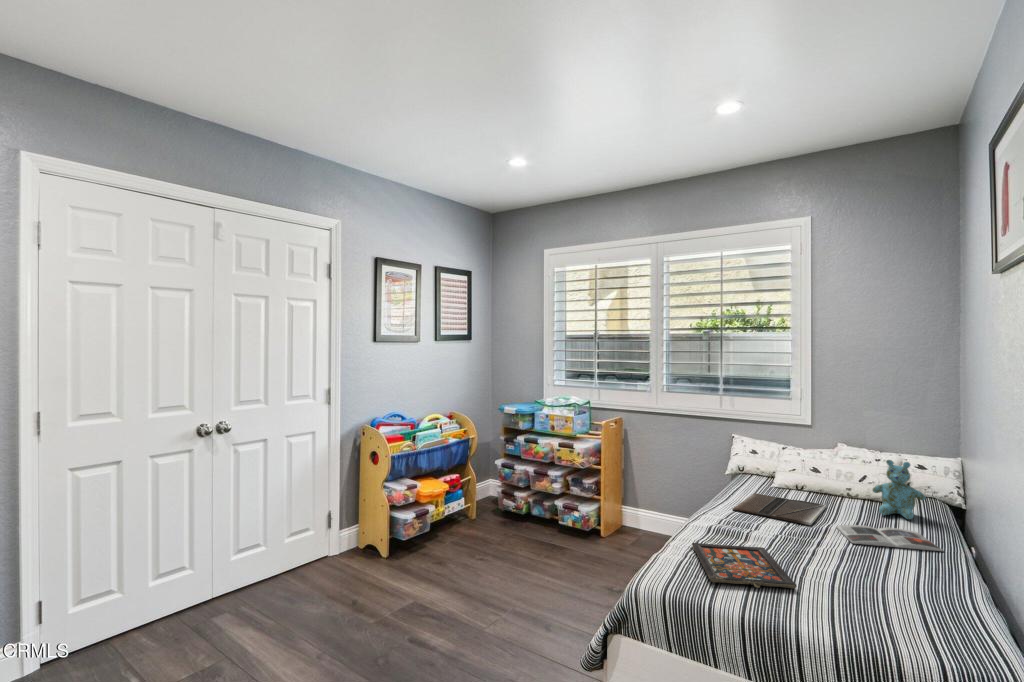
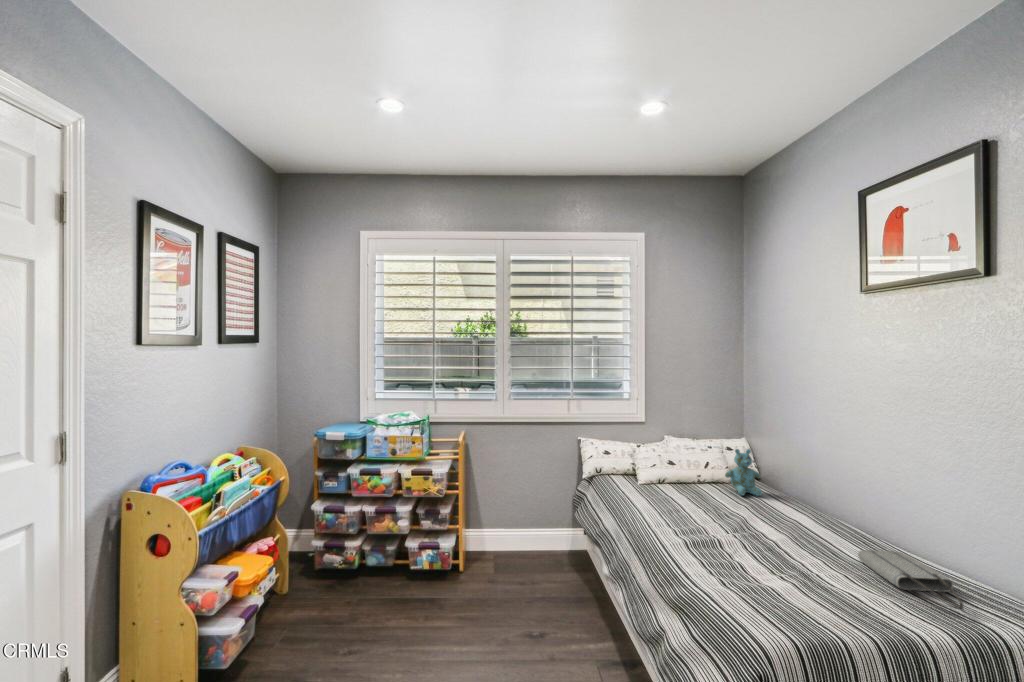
laptop: present [732,493,826,525] -> none [642,494,728,518]
magazine: present [836,525,943,551] -> none [740,506,820,528]
board game: present [692,543,797,588] -> none [708,553,838,609]
tote bag: none [878,574,963,635] -> present [858,550,964,609]

